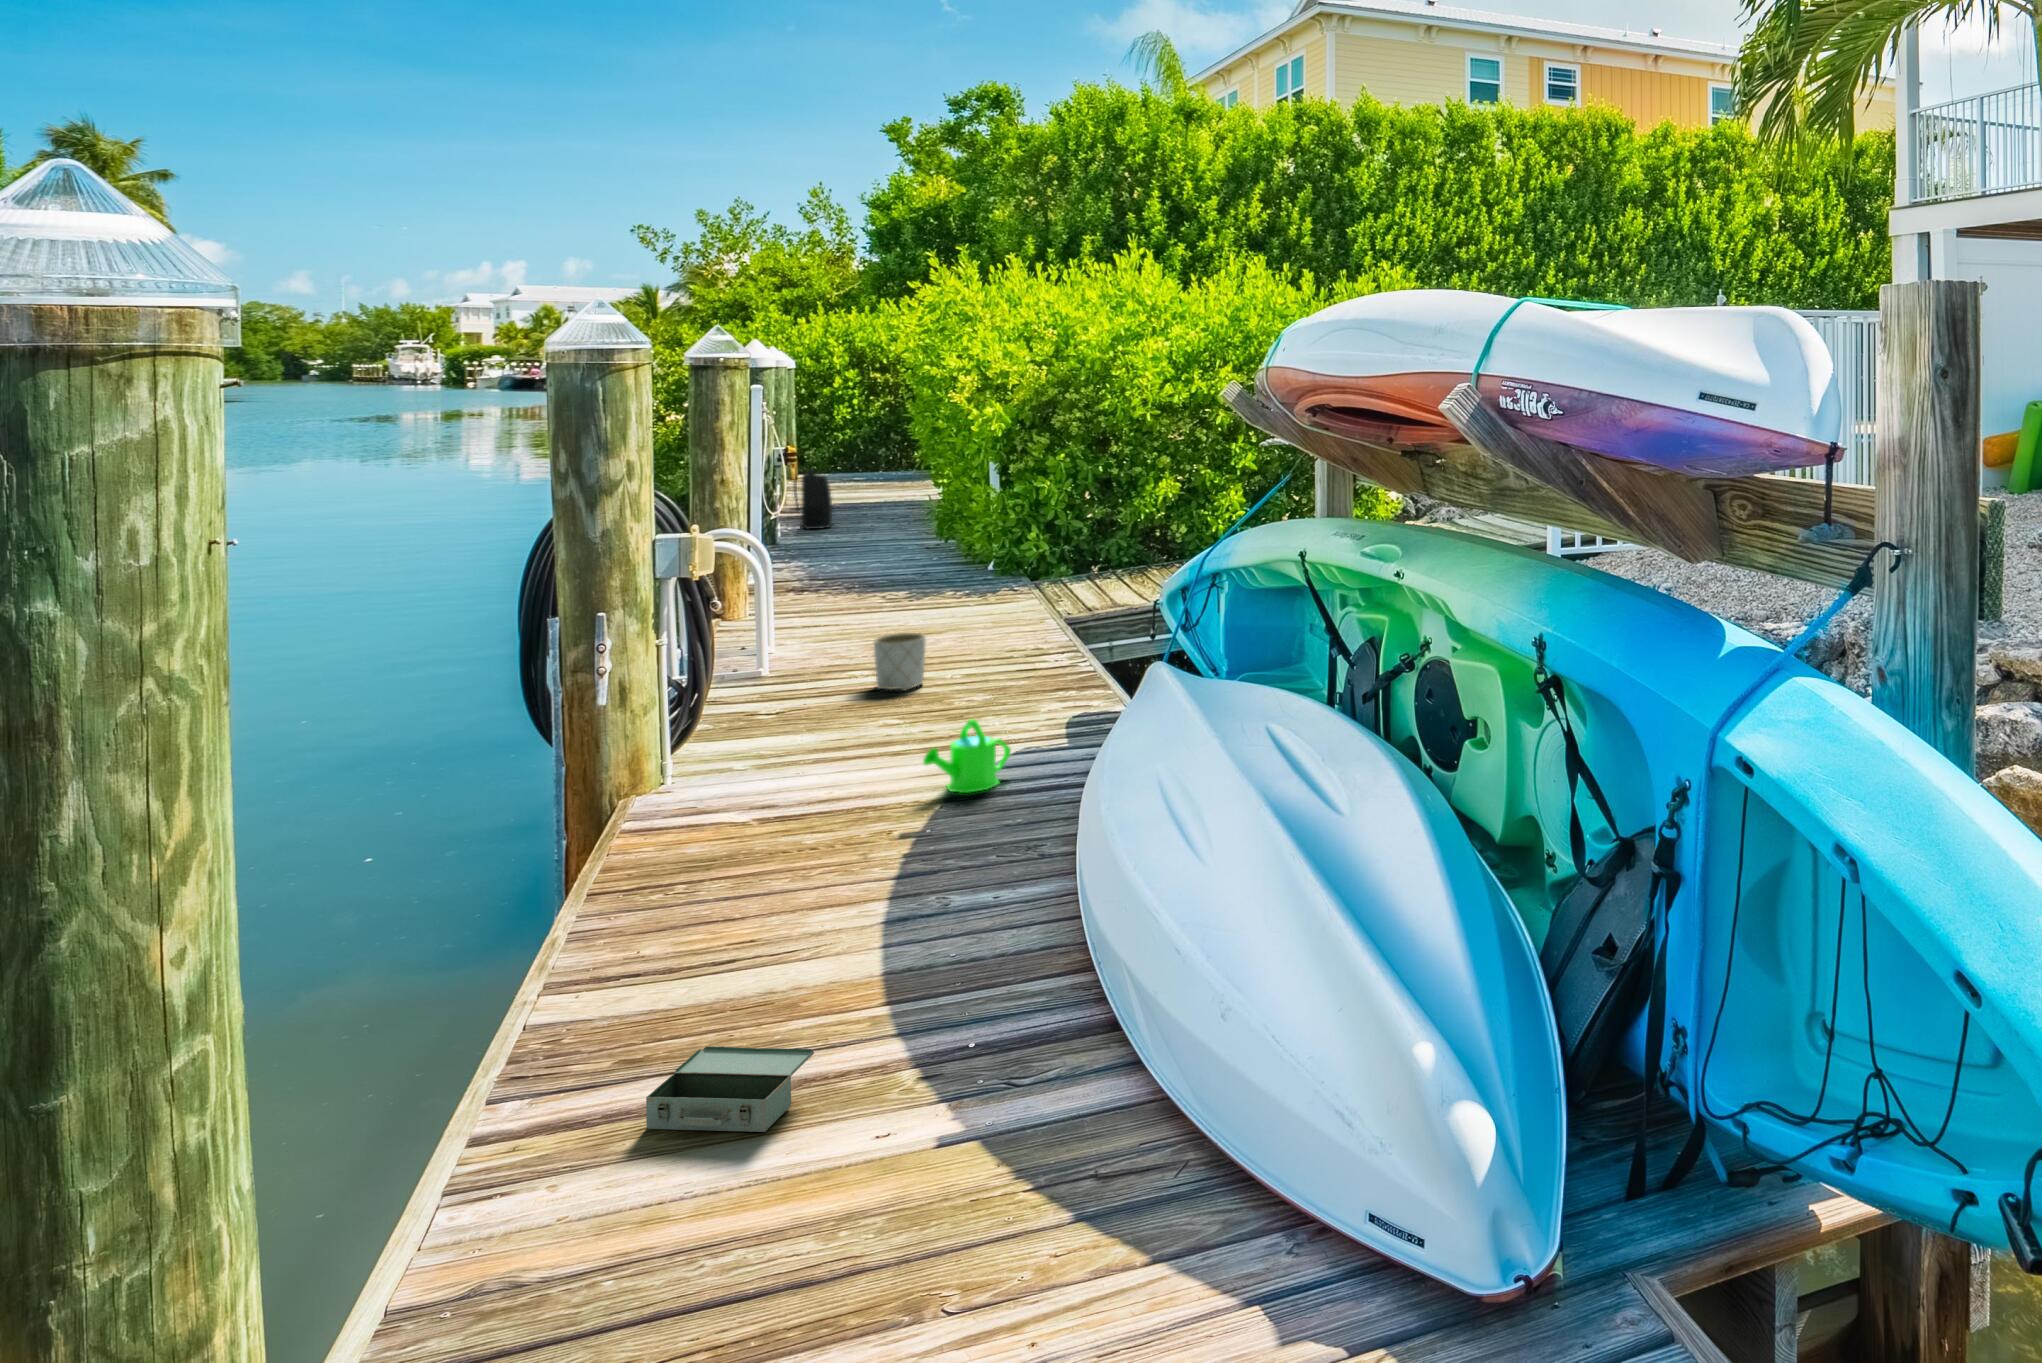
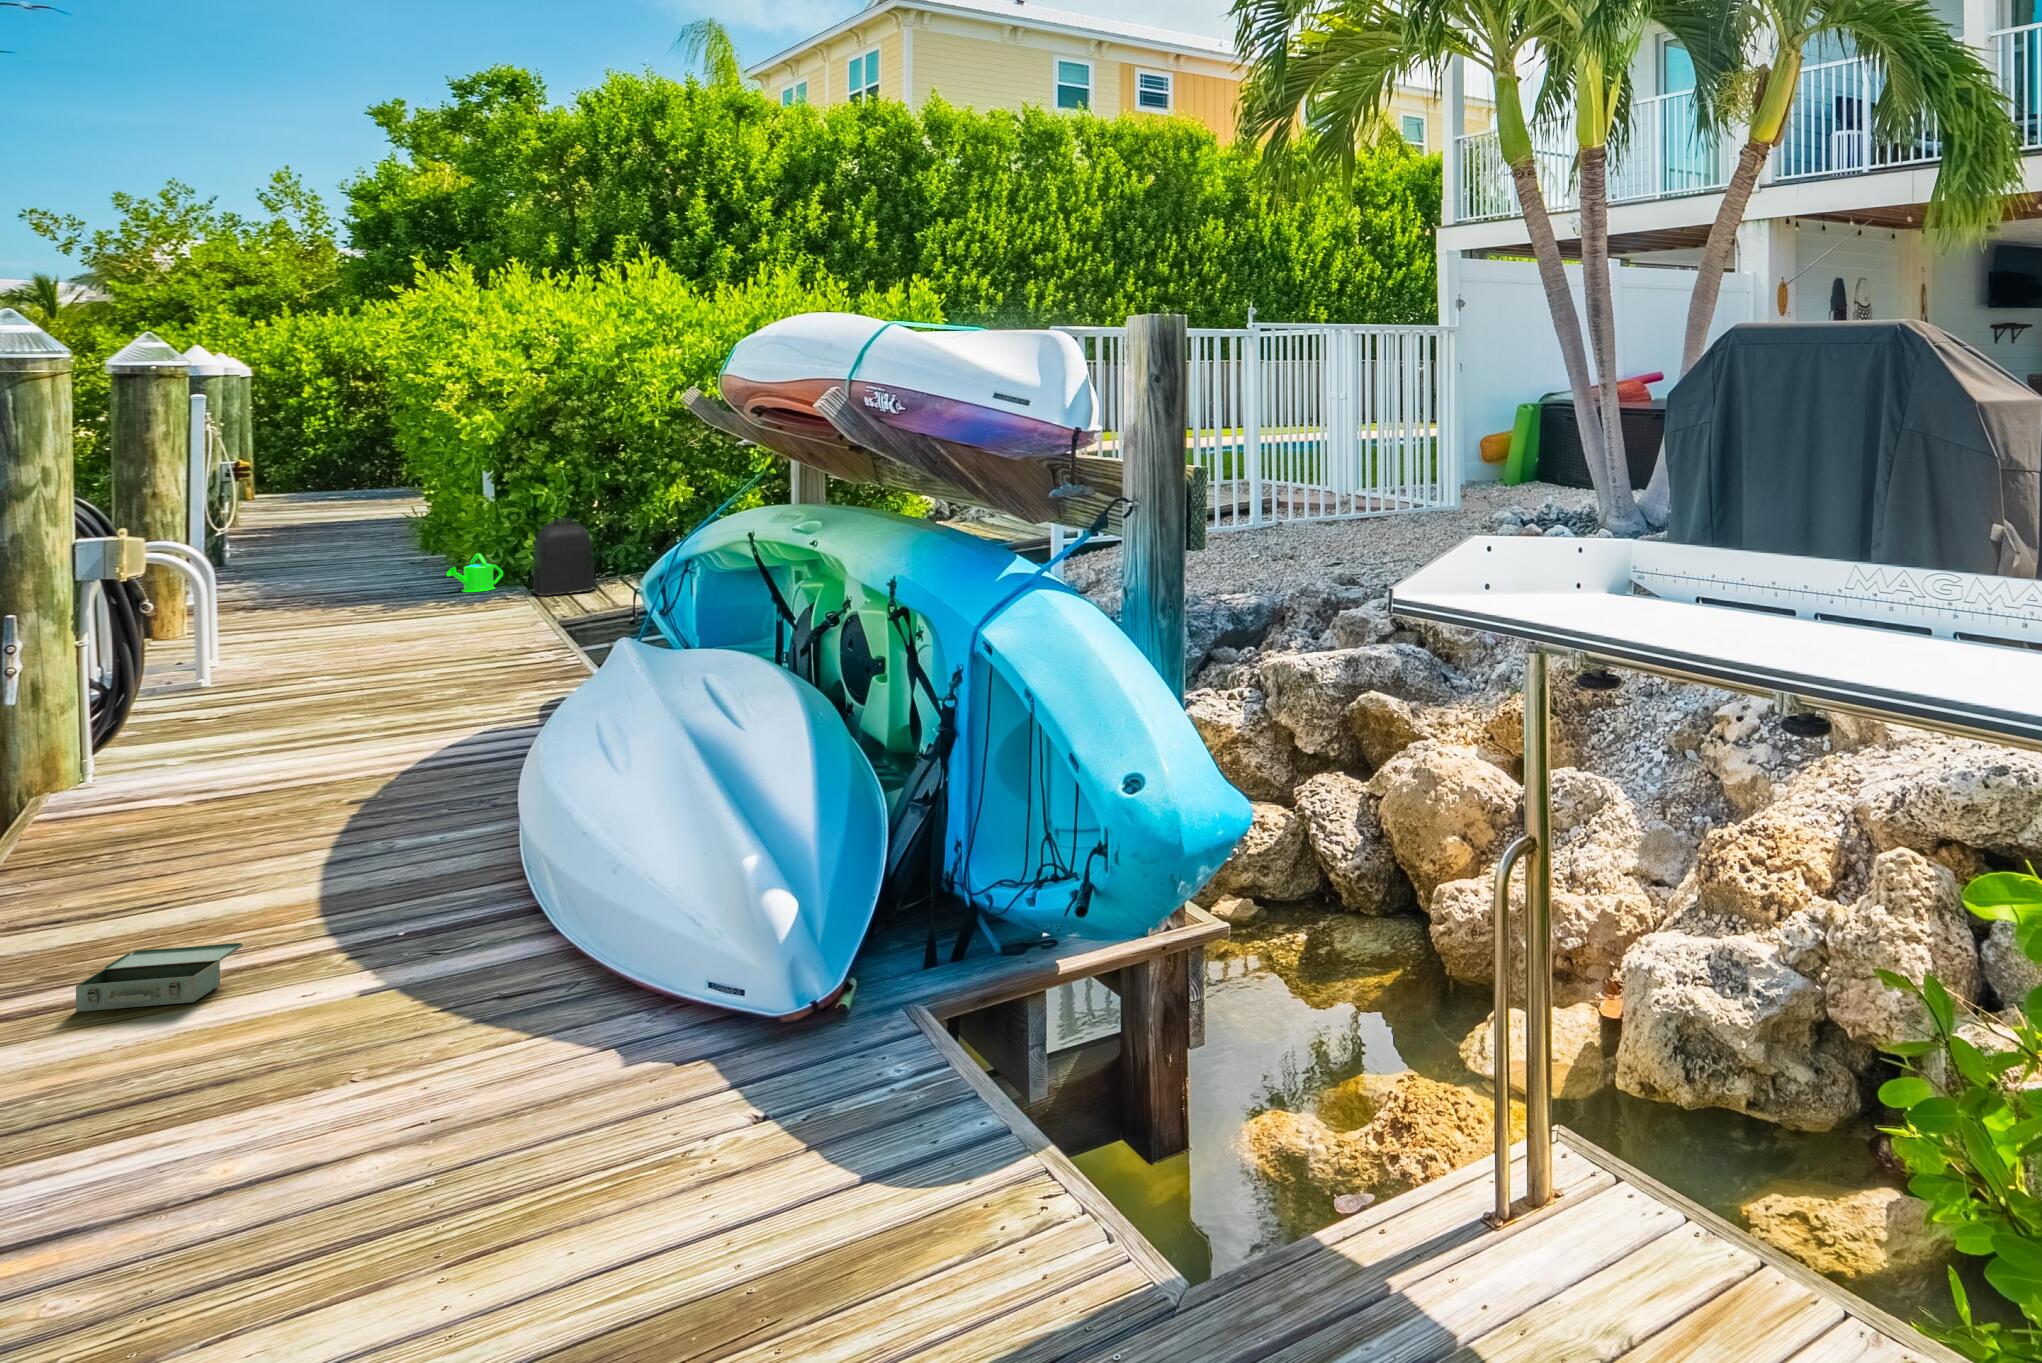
backpack: present [794,469,832,529] -> present [533,518,596,596]
planter: present [874,633,926,691] -> none [331,637,391,694]
watering can: present [923,719,1011,793] -> present [446,553,504,592]

